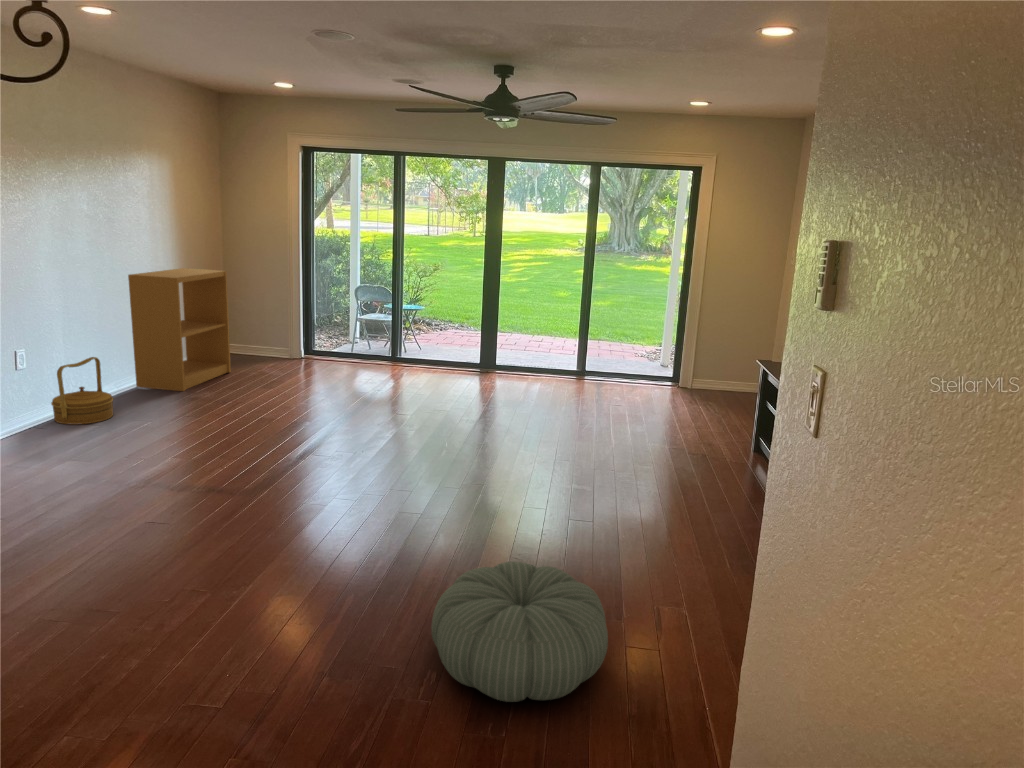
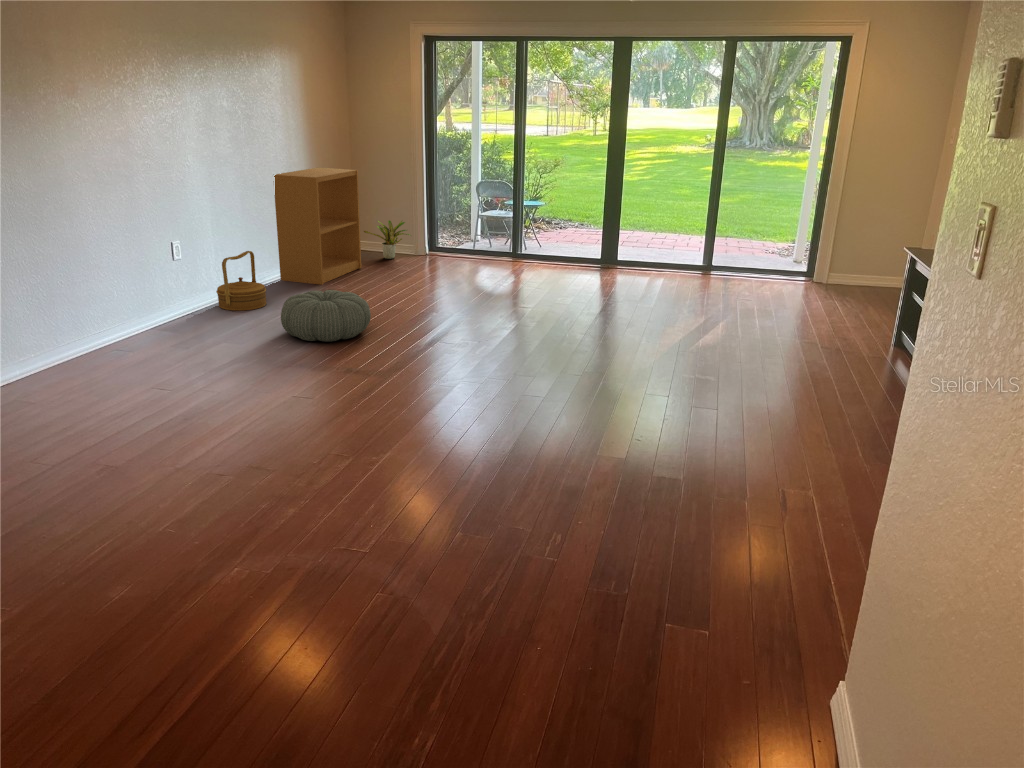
potted plant: none [235,322,287,362] -> present [364,220,410,259]
pouf: present [431,562,608,702] -> present [281,290,371,342]

